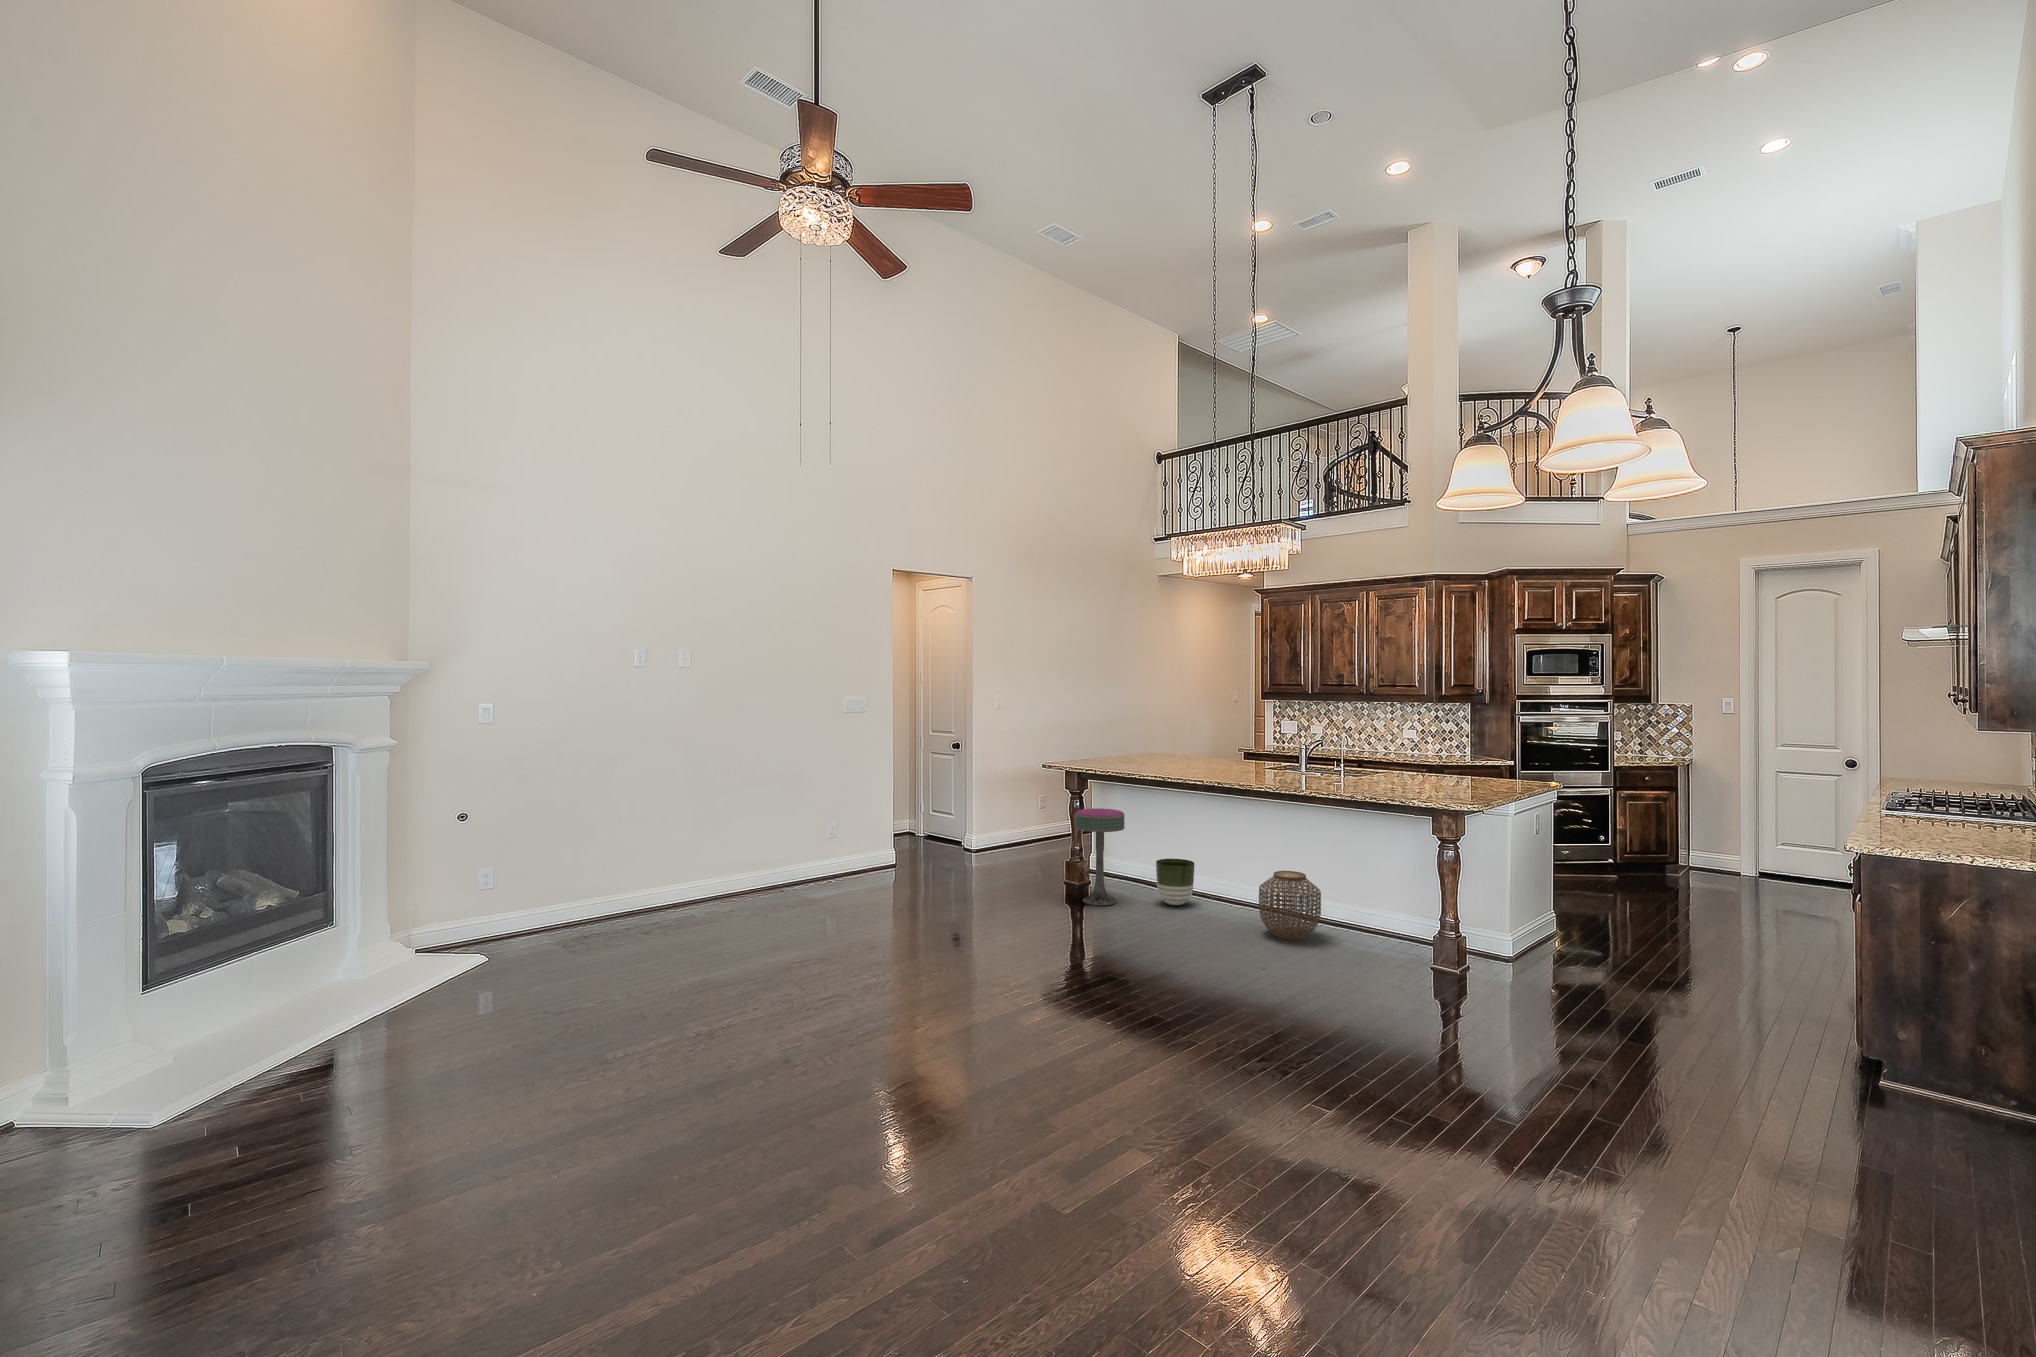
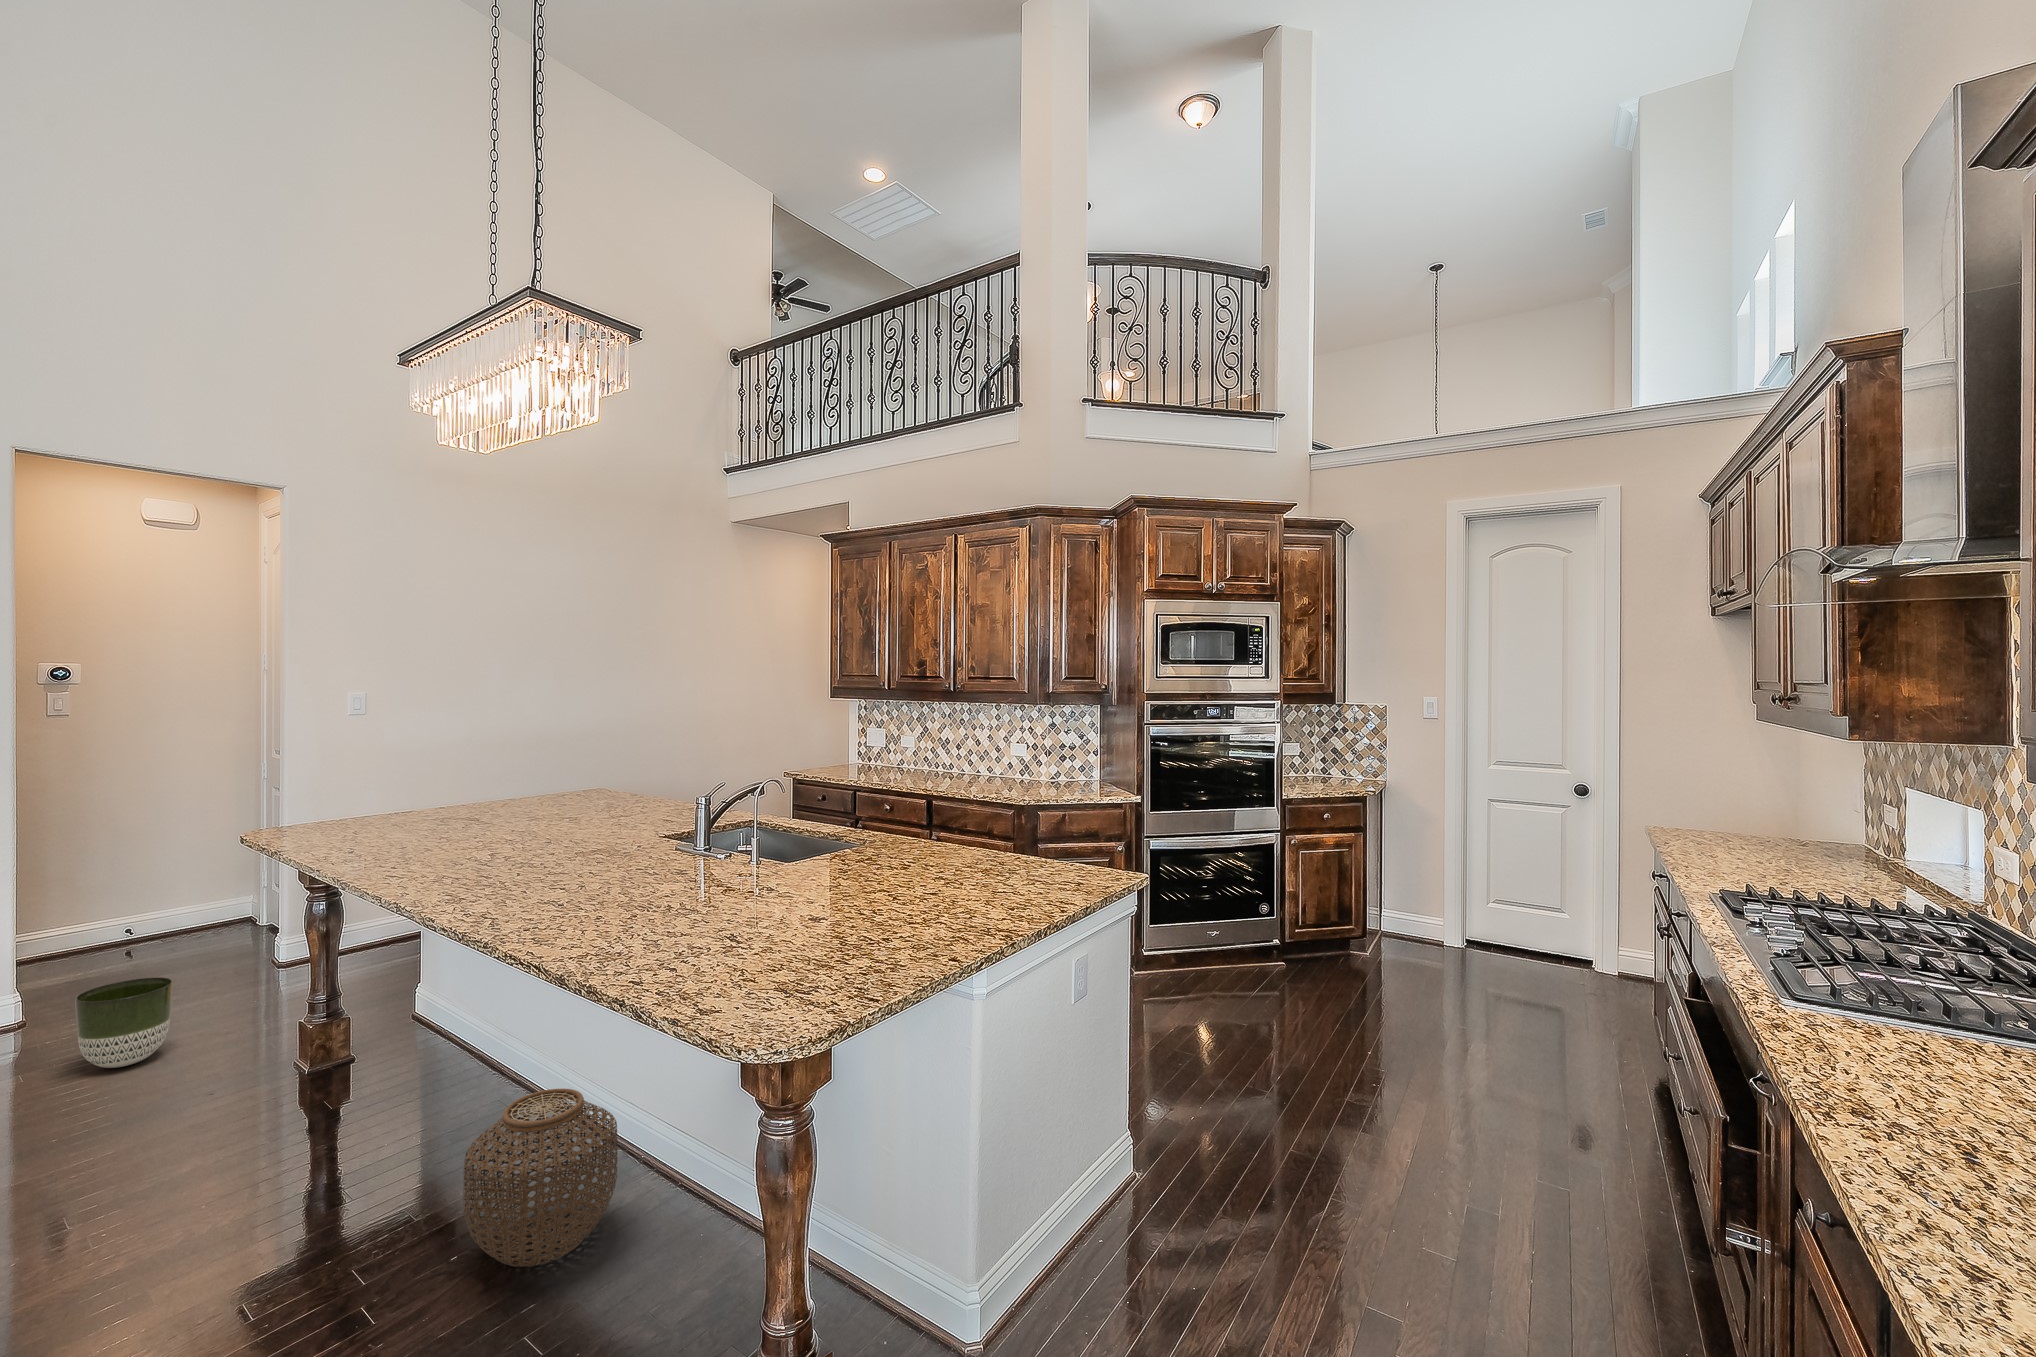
bar stool: present [1075,808,1125,906] -> none [196,929,334,1149]
planter: present [1156,859,1195,905] -> present [75,977,173,1068]

